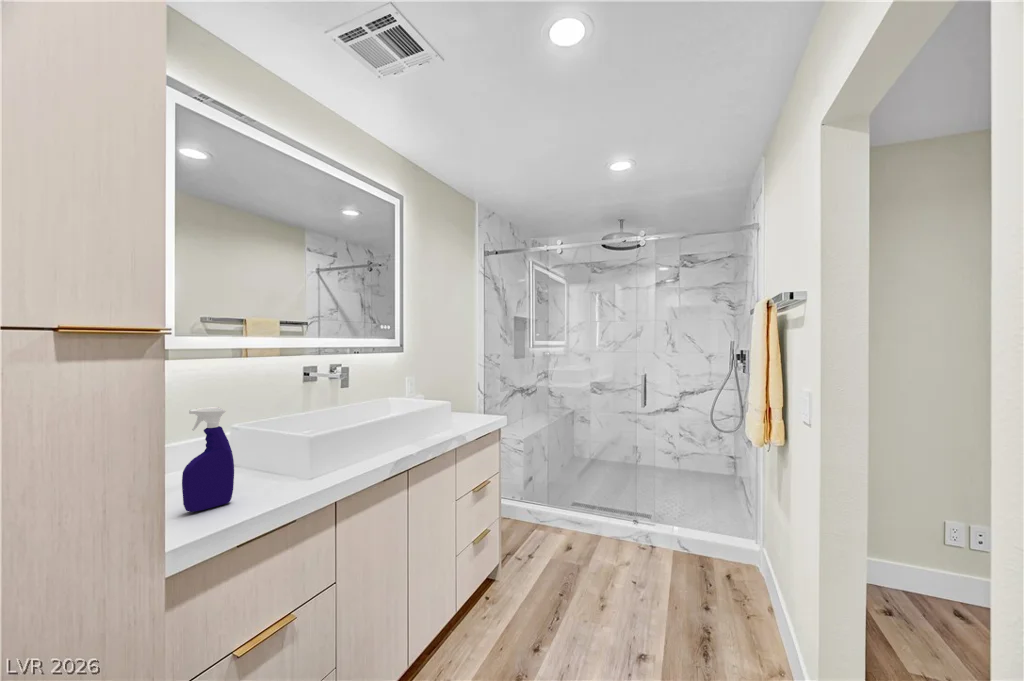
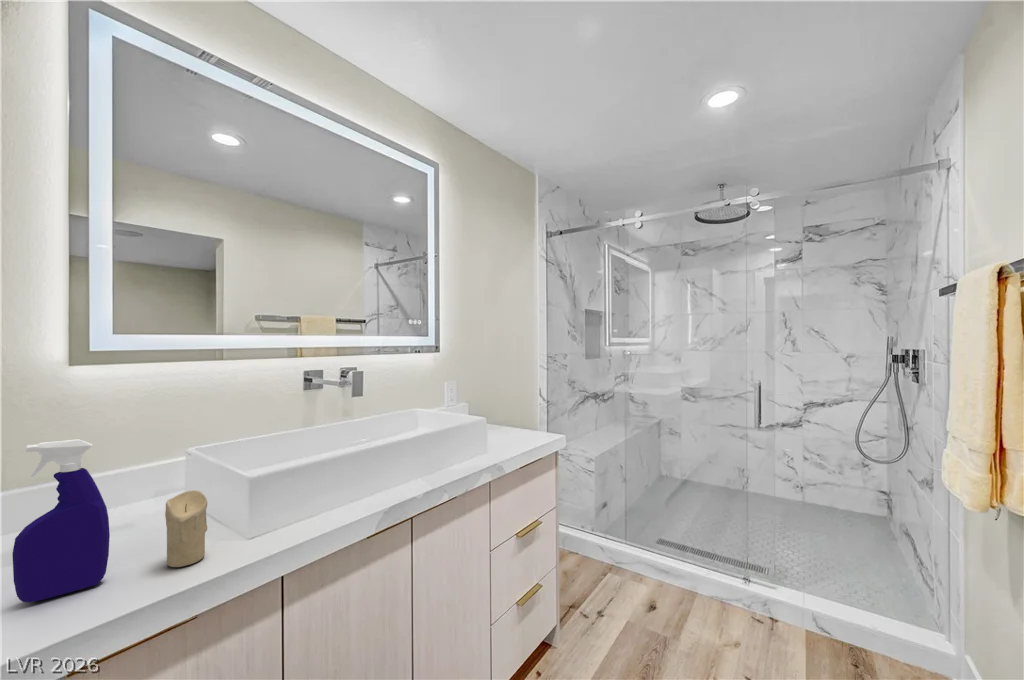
candle: none [265,444,291,493] -> present [165,490,207,567]

